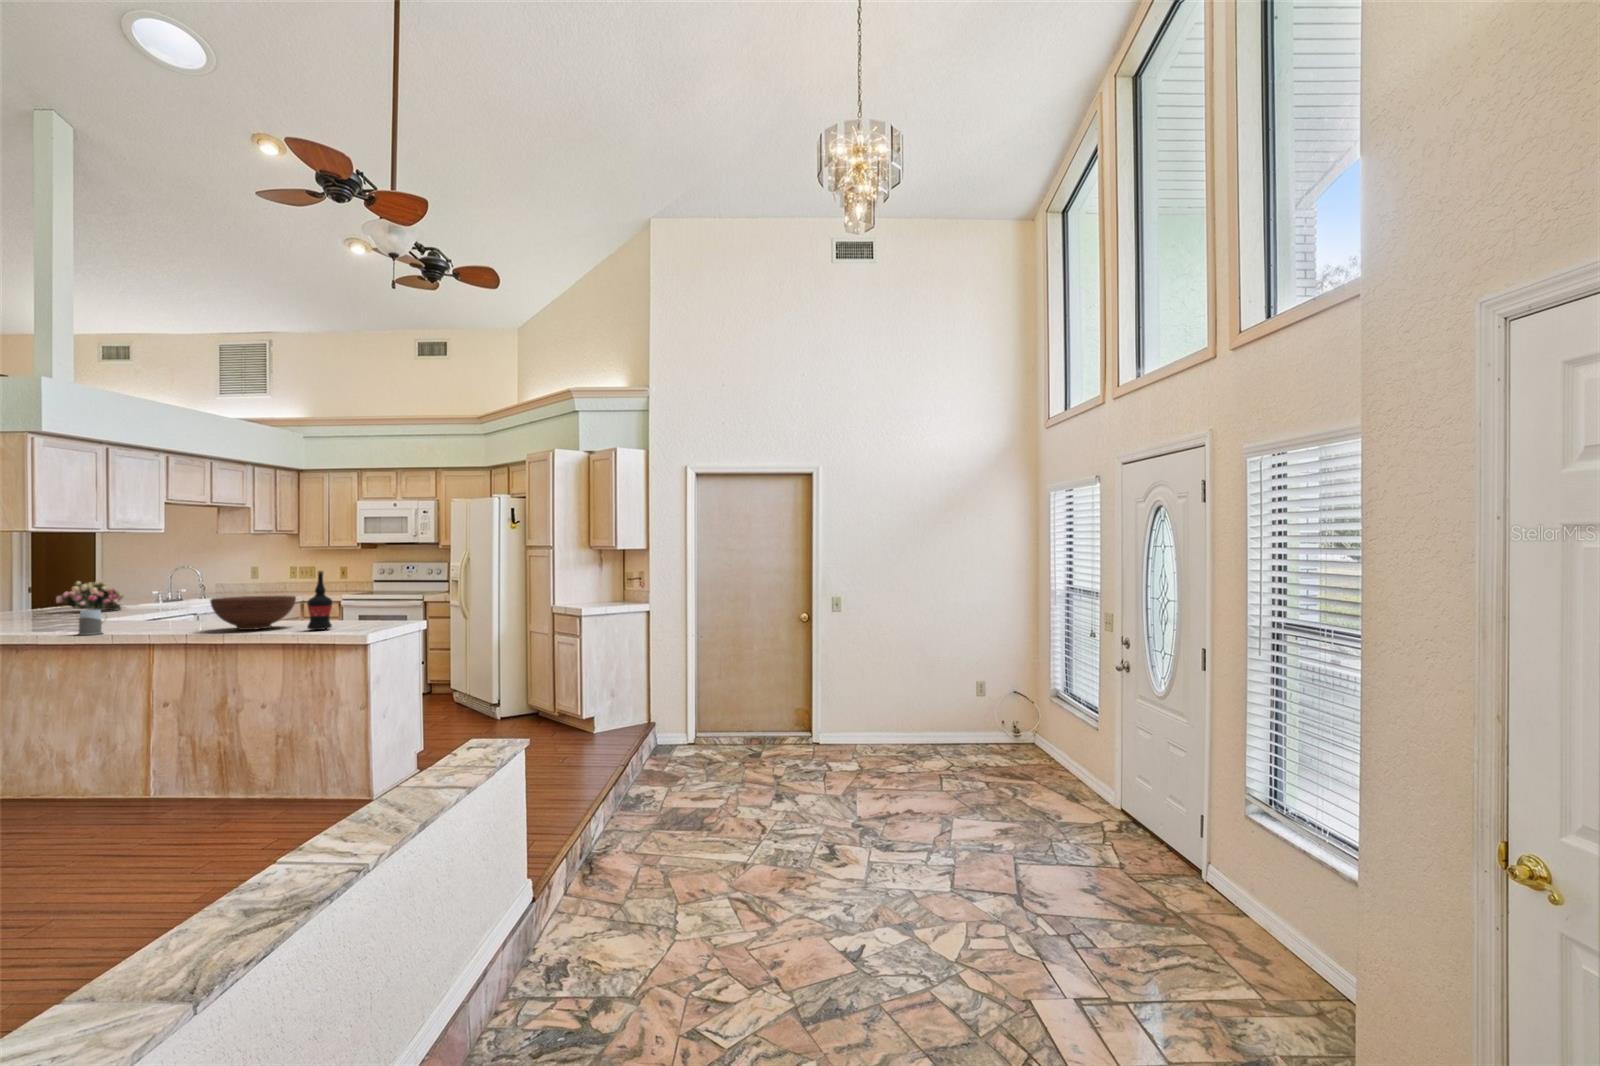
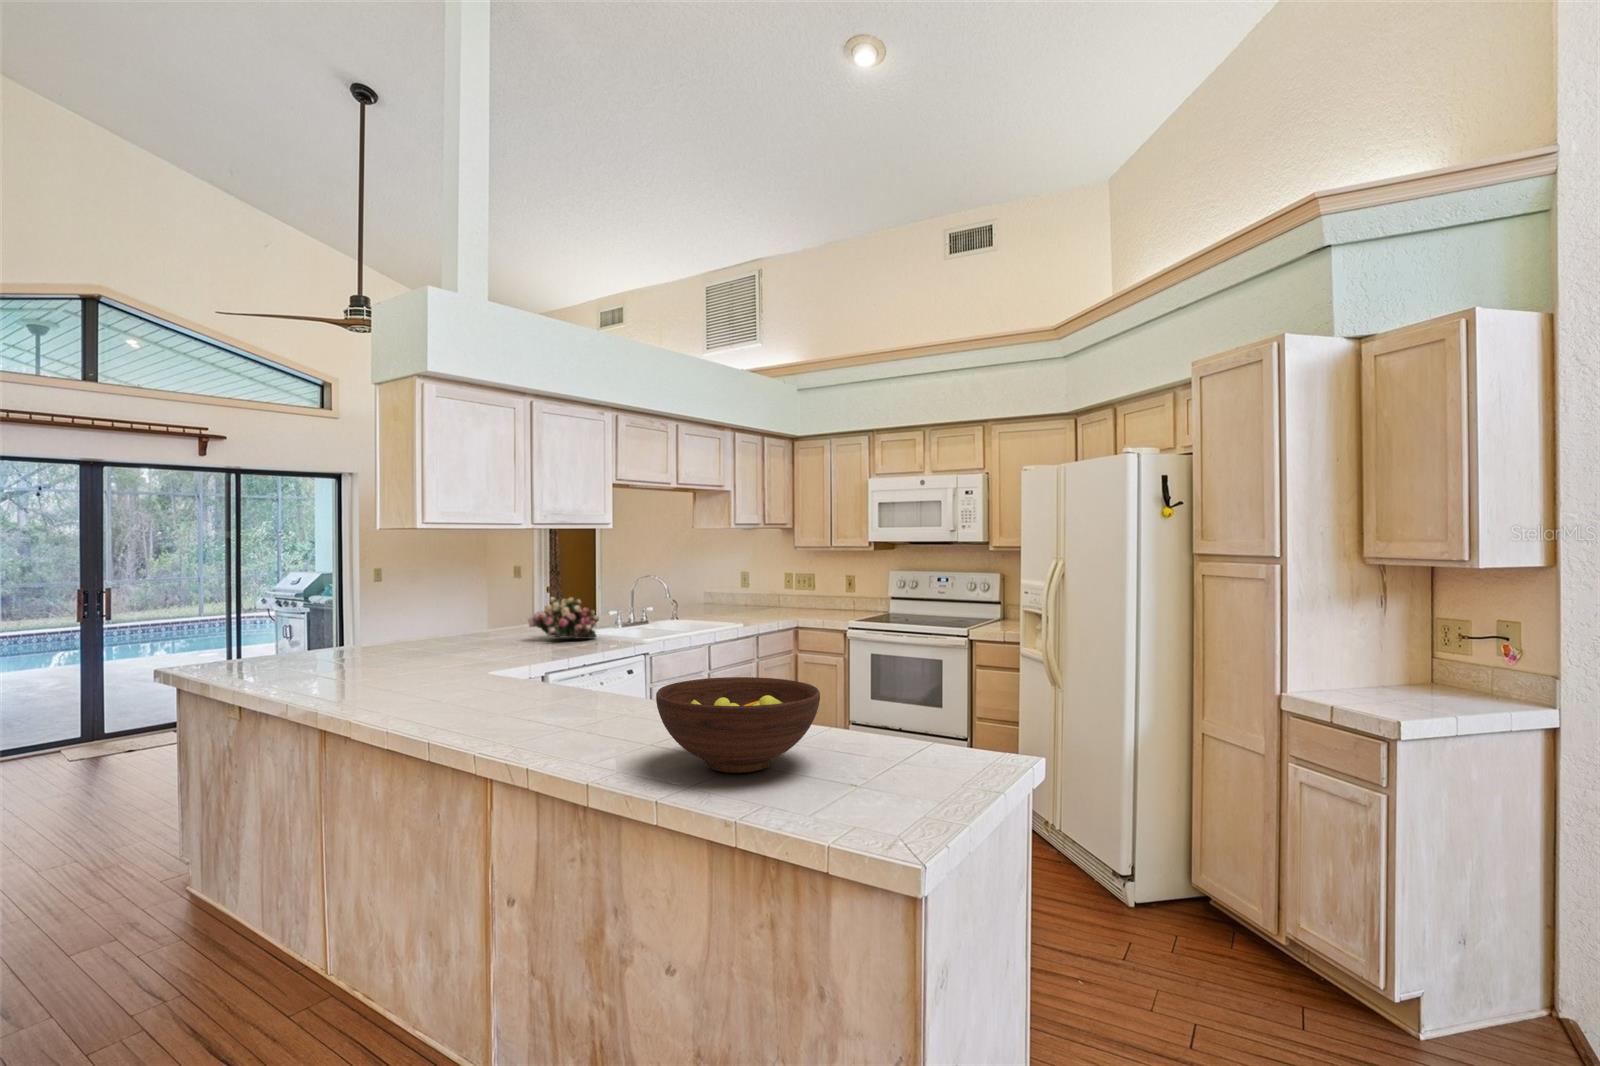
wine bottle: present [307,571,332,630] -> none [852,641,911,813]
mug: present [78,610,106,635] -> none [457,690,507,745]

